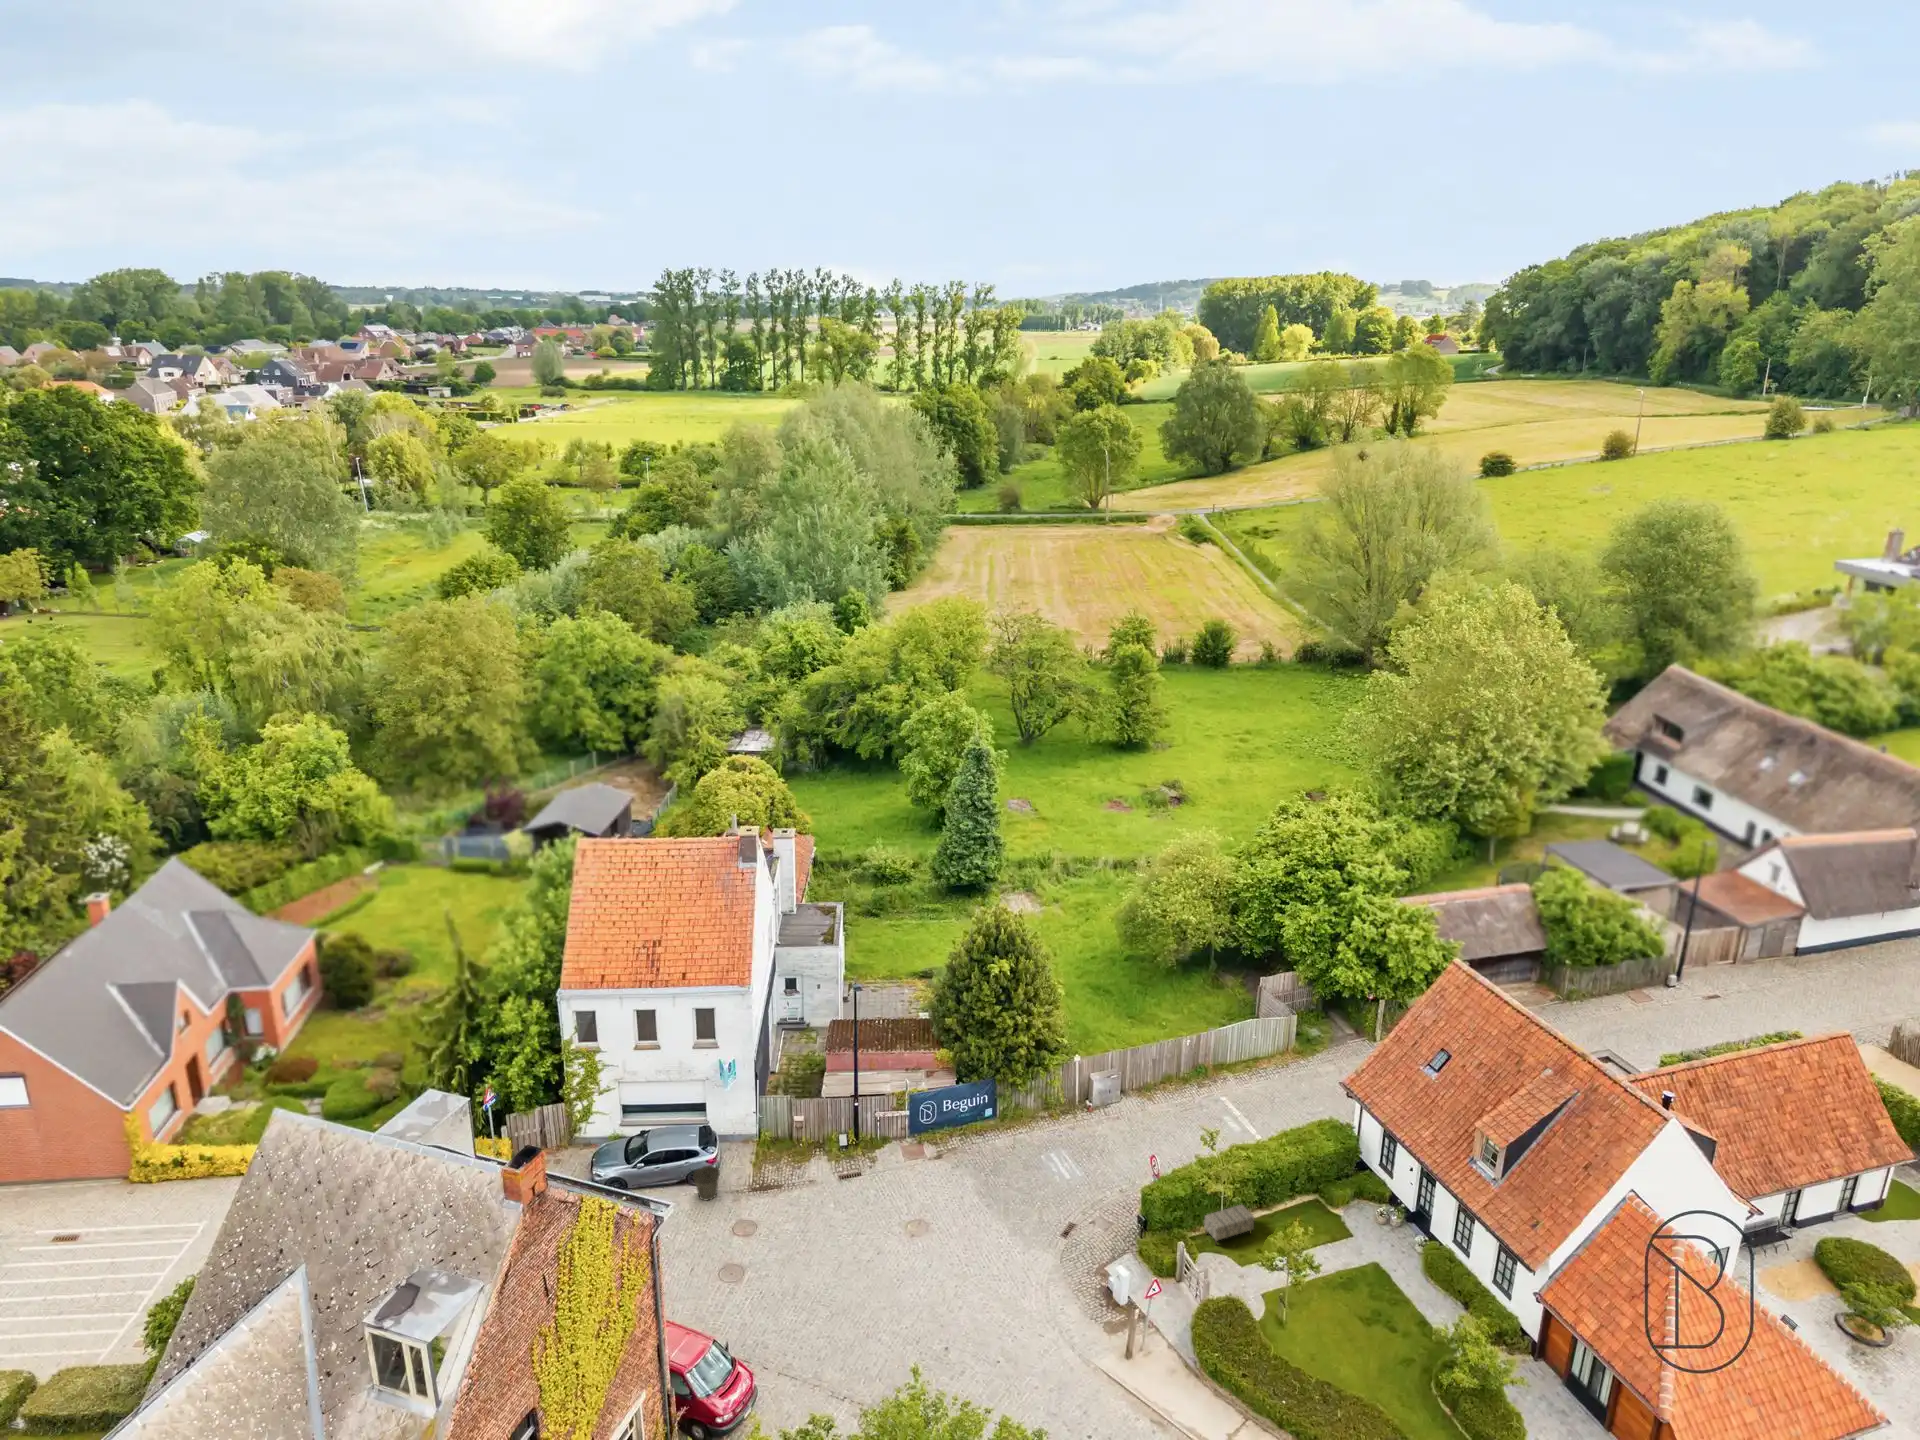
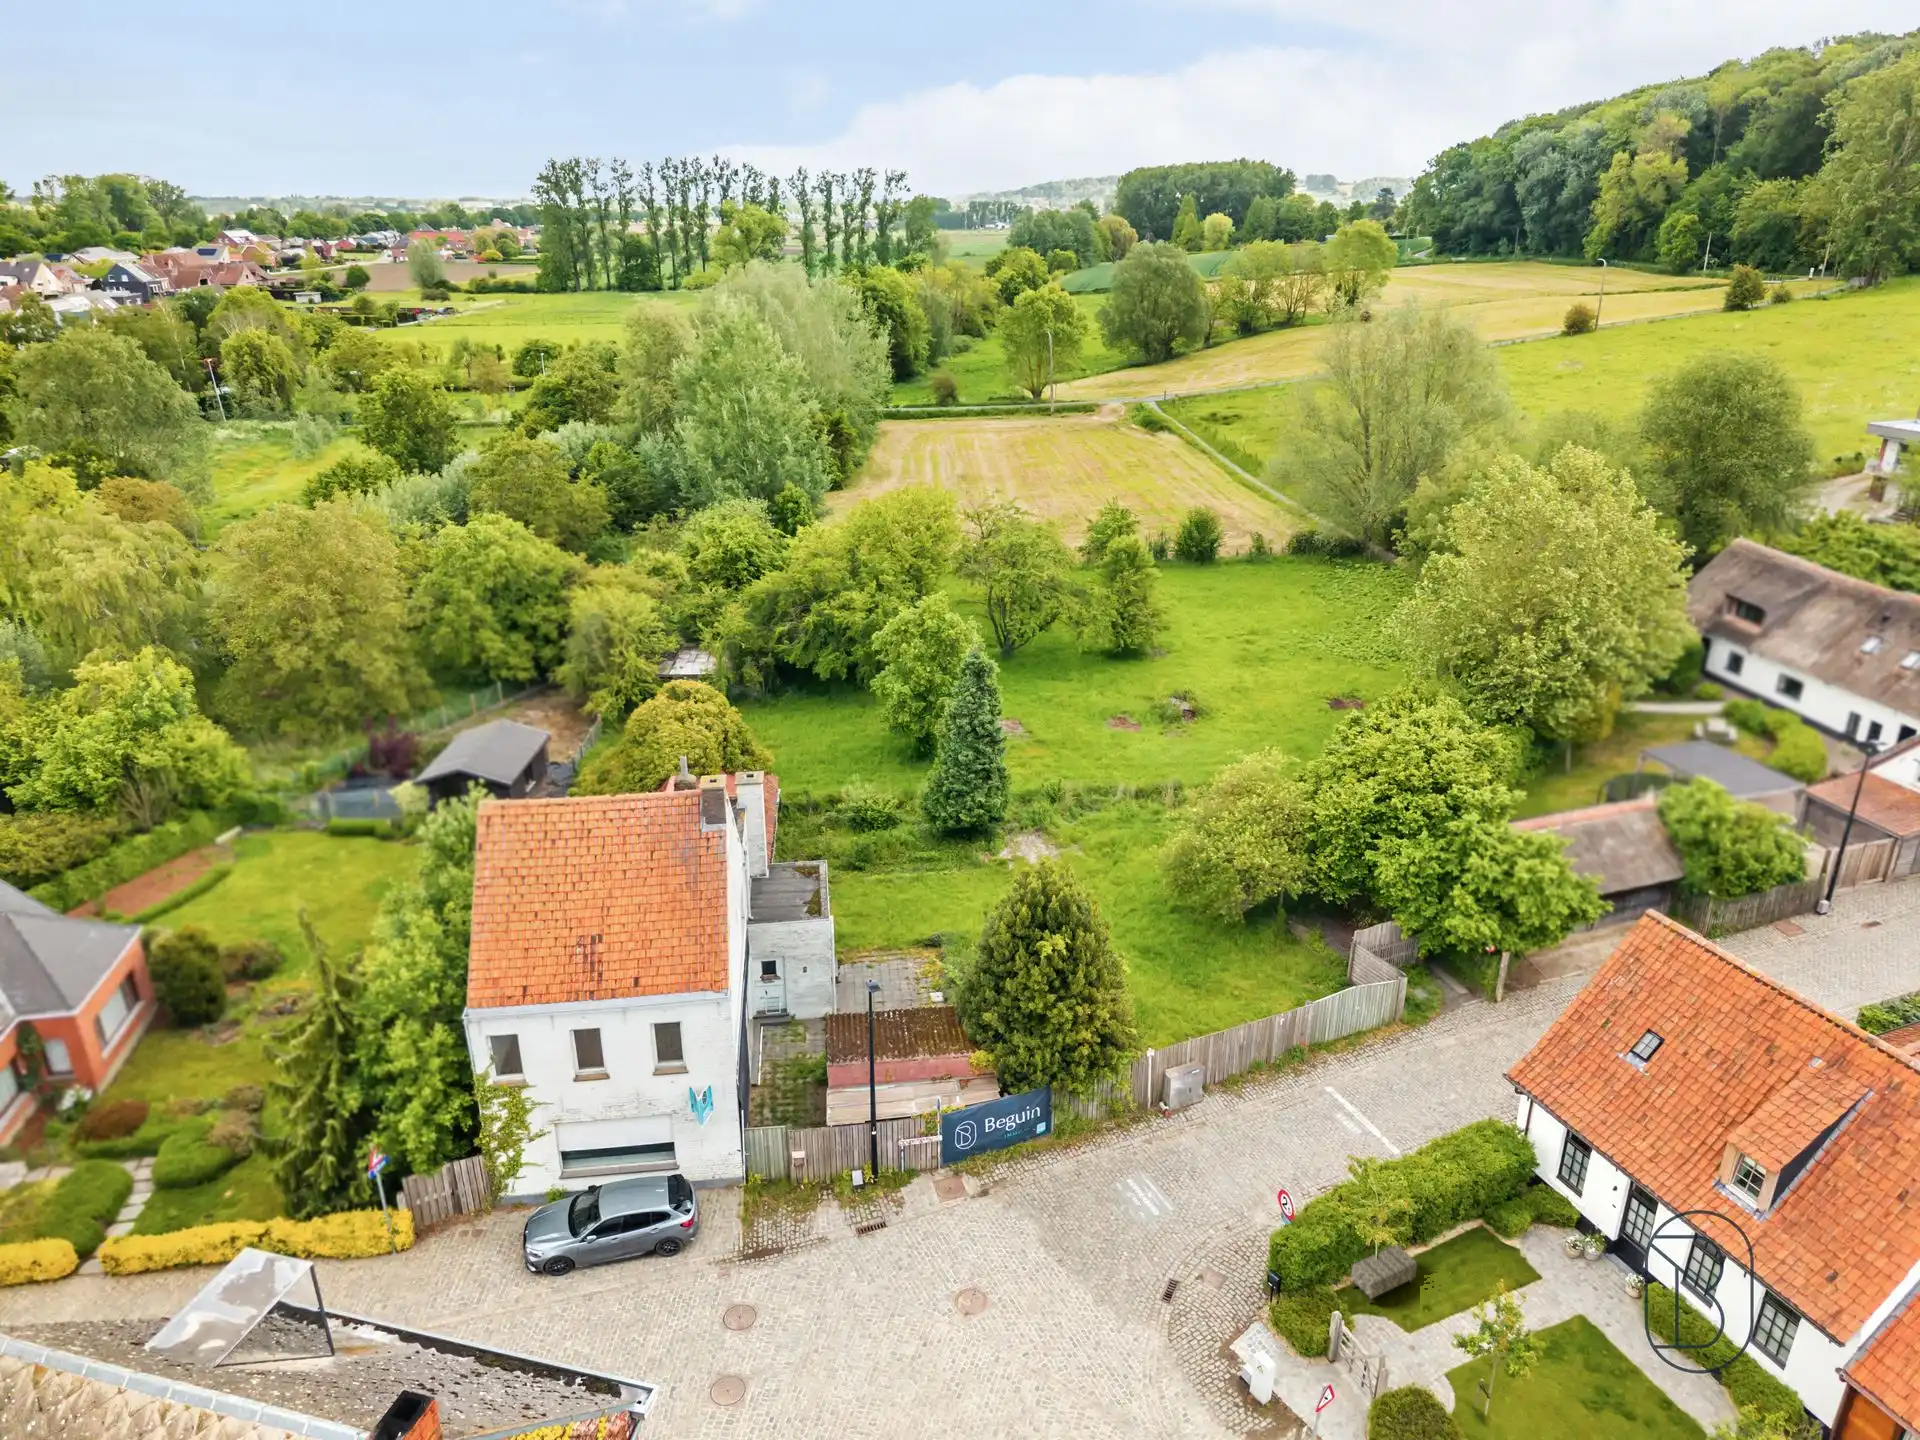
trash can: present [693,1166,720,1200] -> none [664,1232,700,1279]

